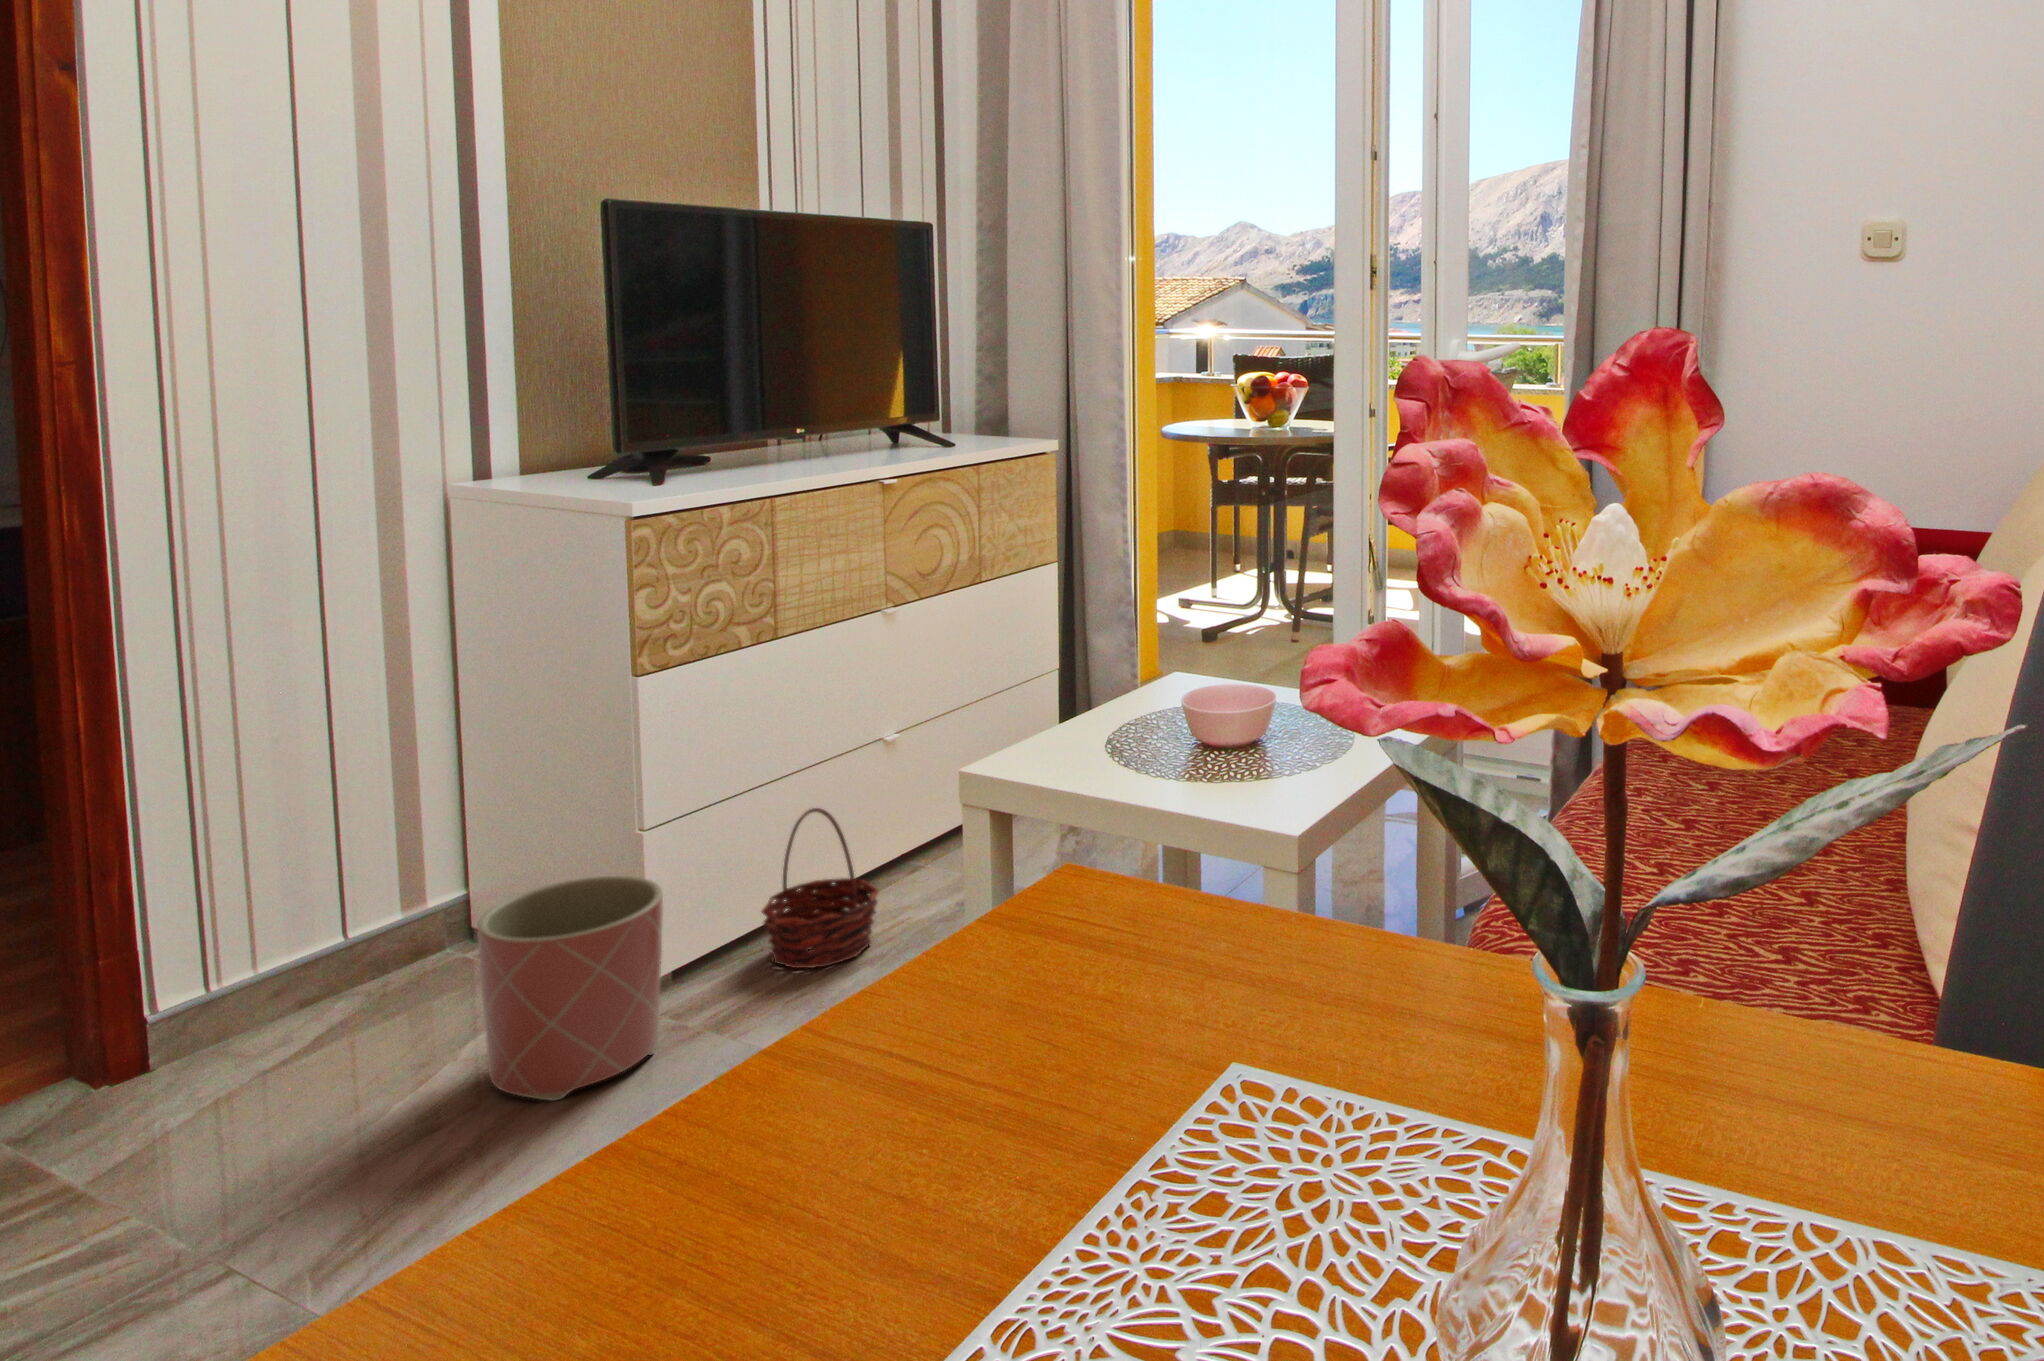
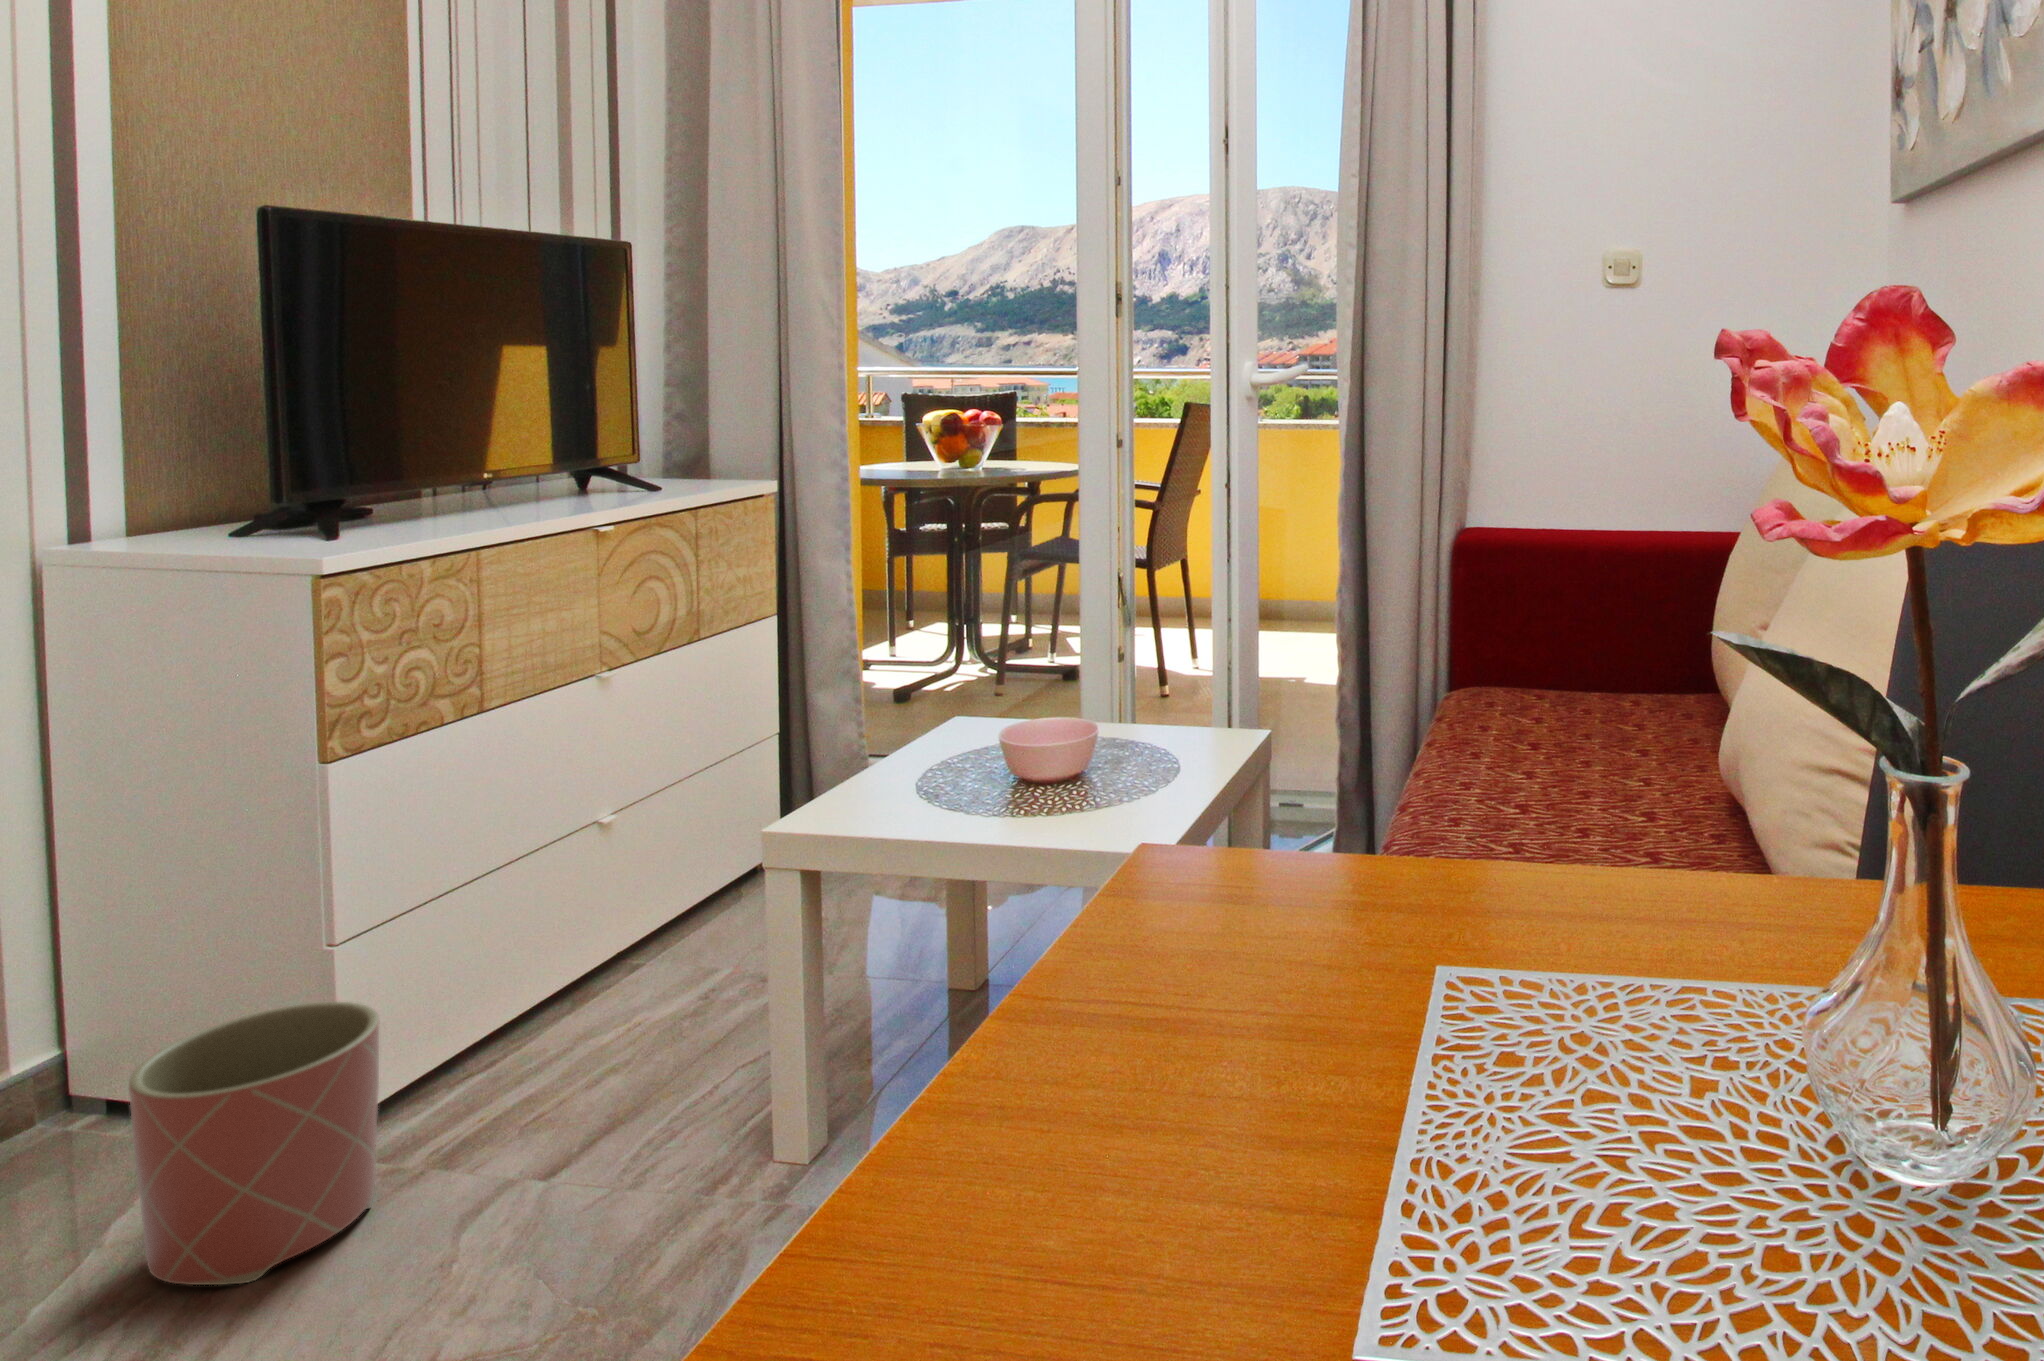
basket: present [762,808,879,968] -> none [483,897,629,1084]

